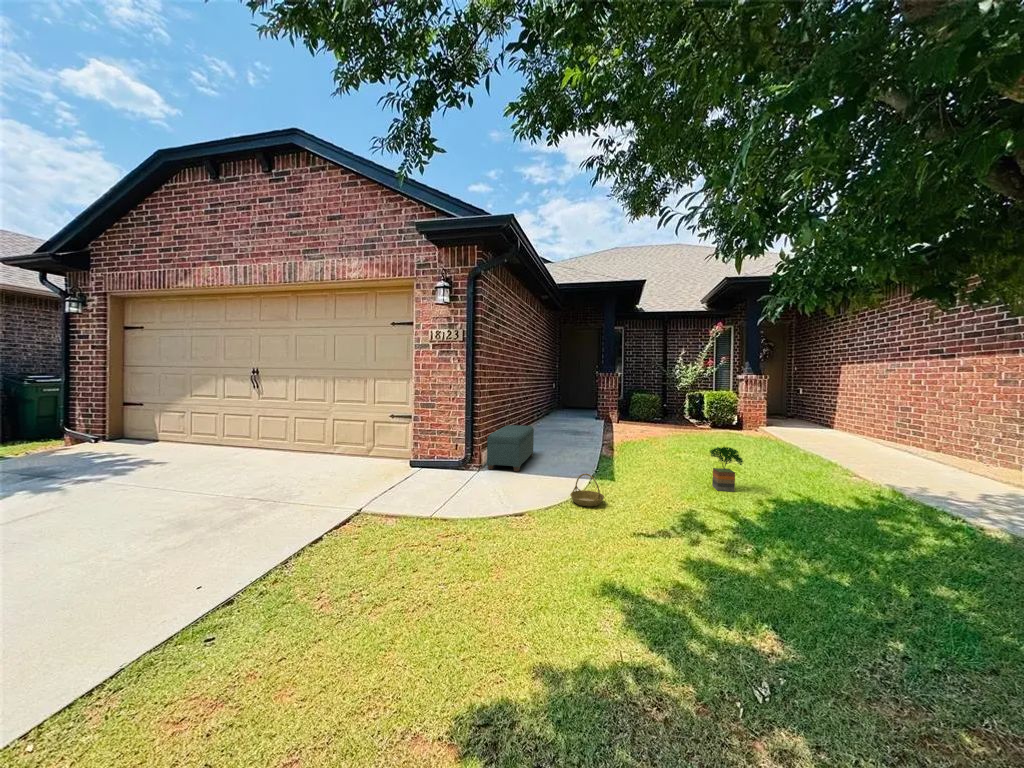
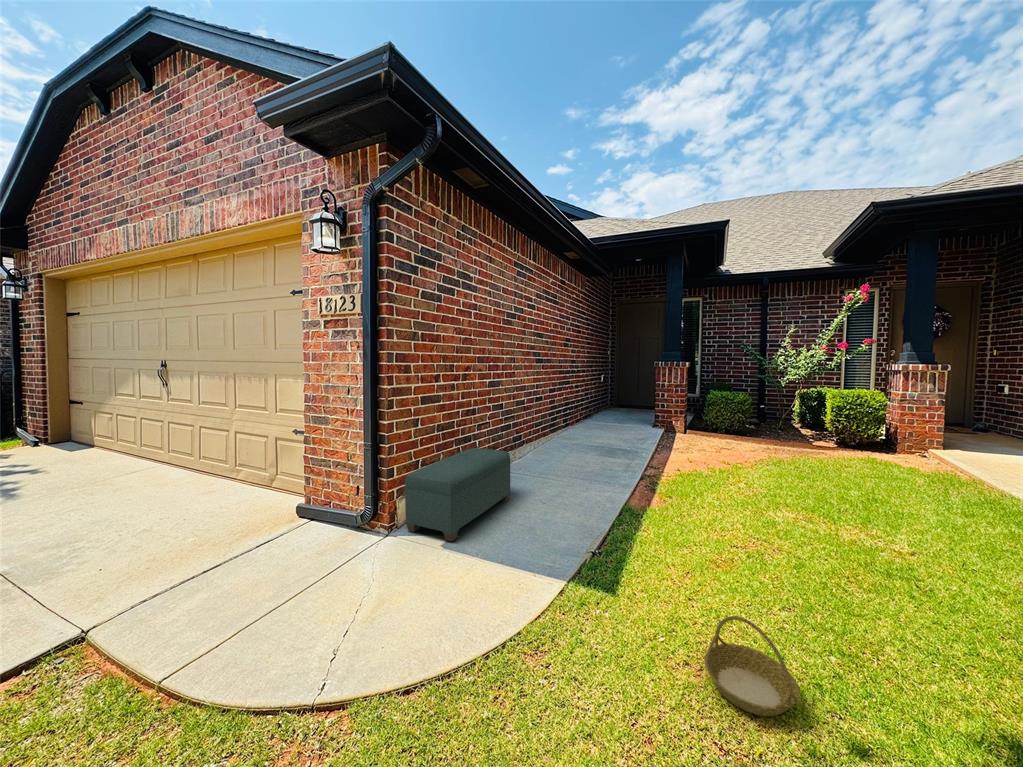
potted tree: present [710,447,743,492] -> none [840,544,947,669]
basket: present [570,473,604,506] -> present [704,616,799,716]

